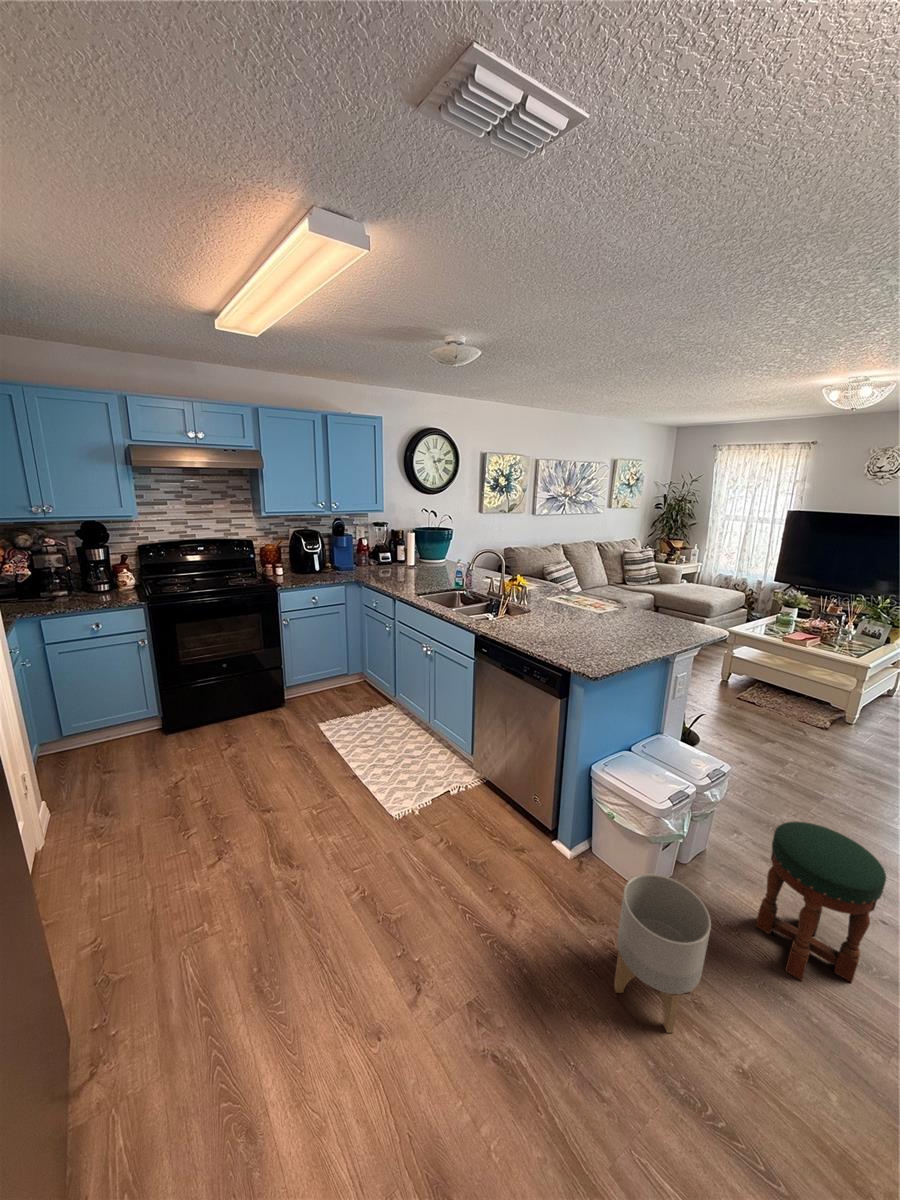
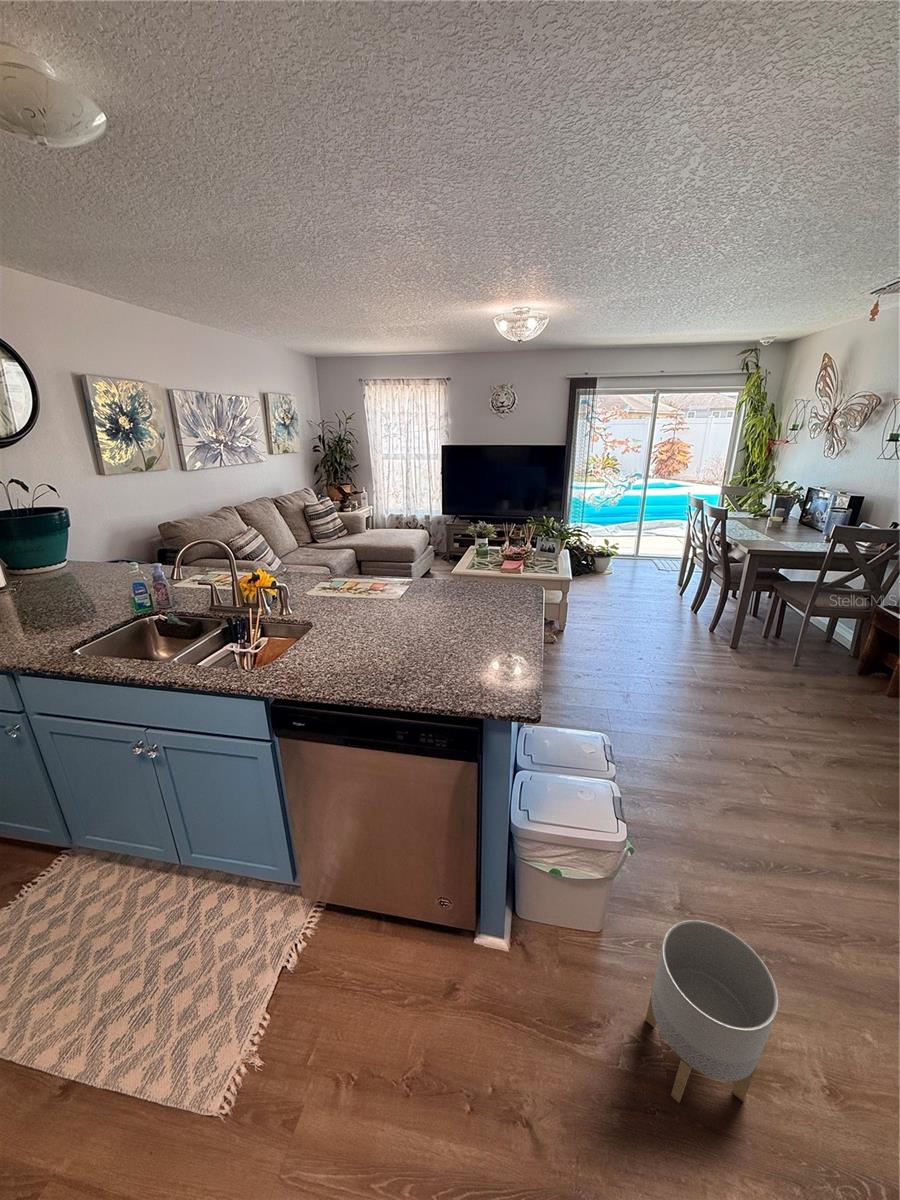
stool: present [756,822,886,982] -> none [669,760,784,914]

